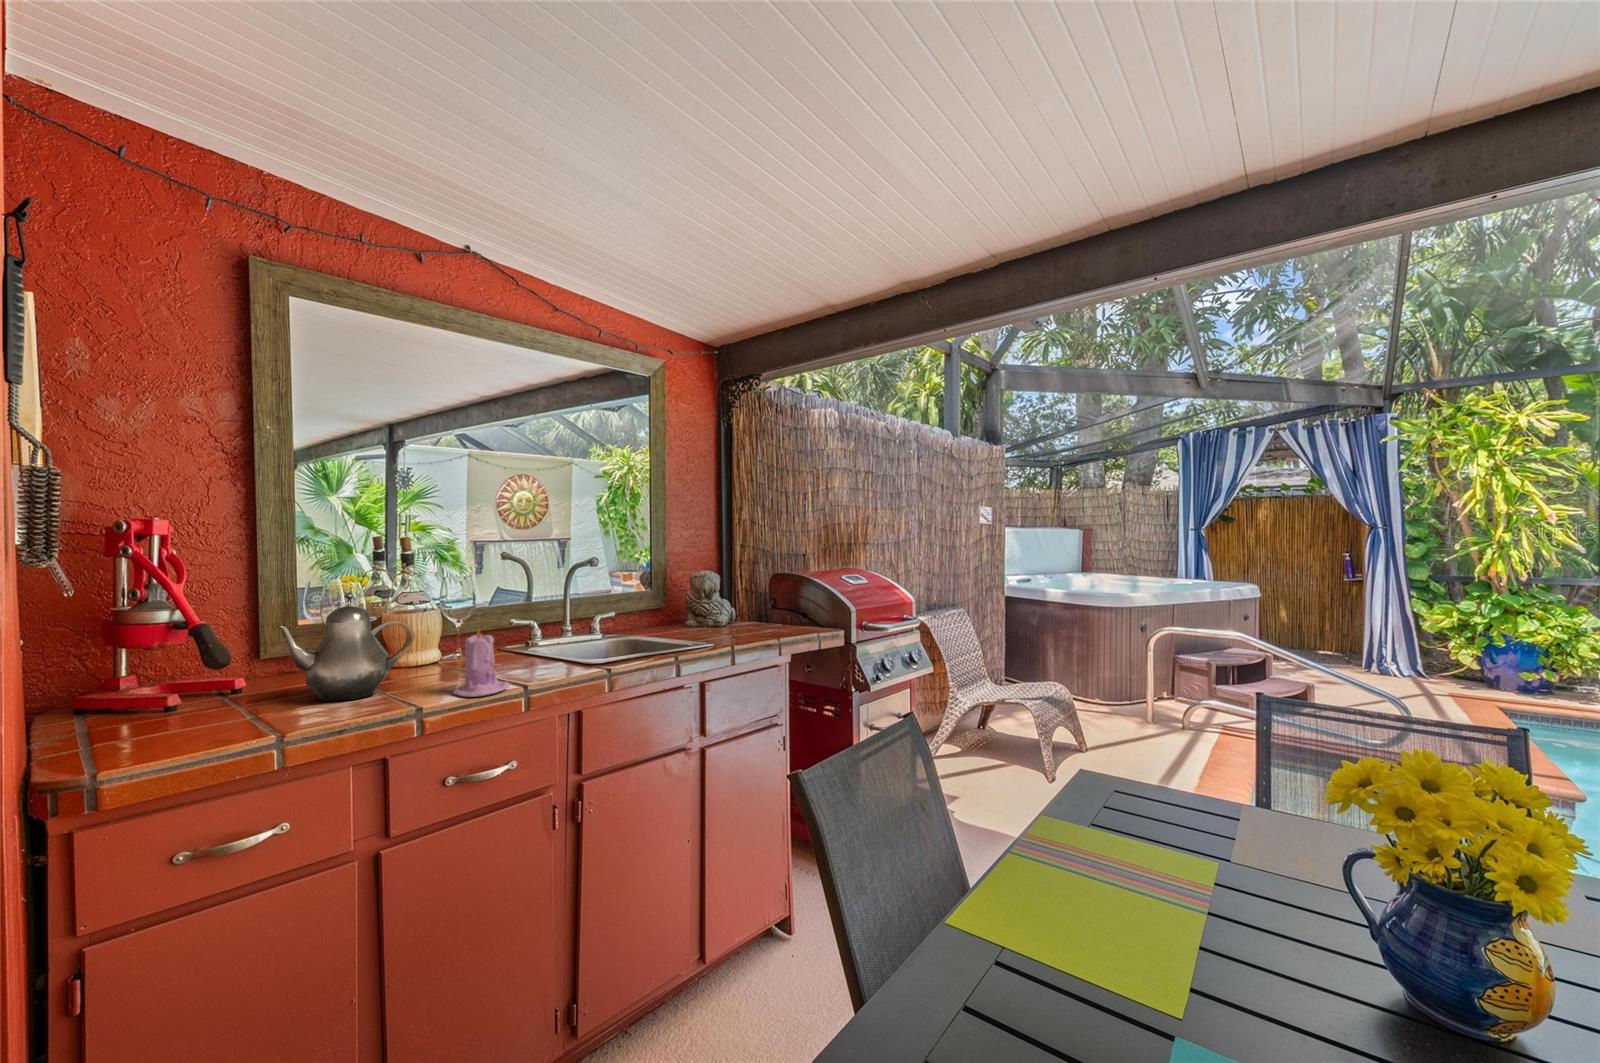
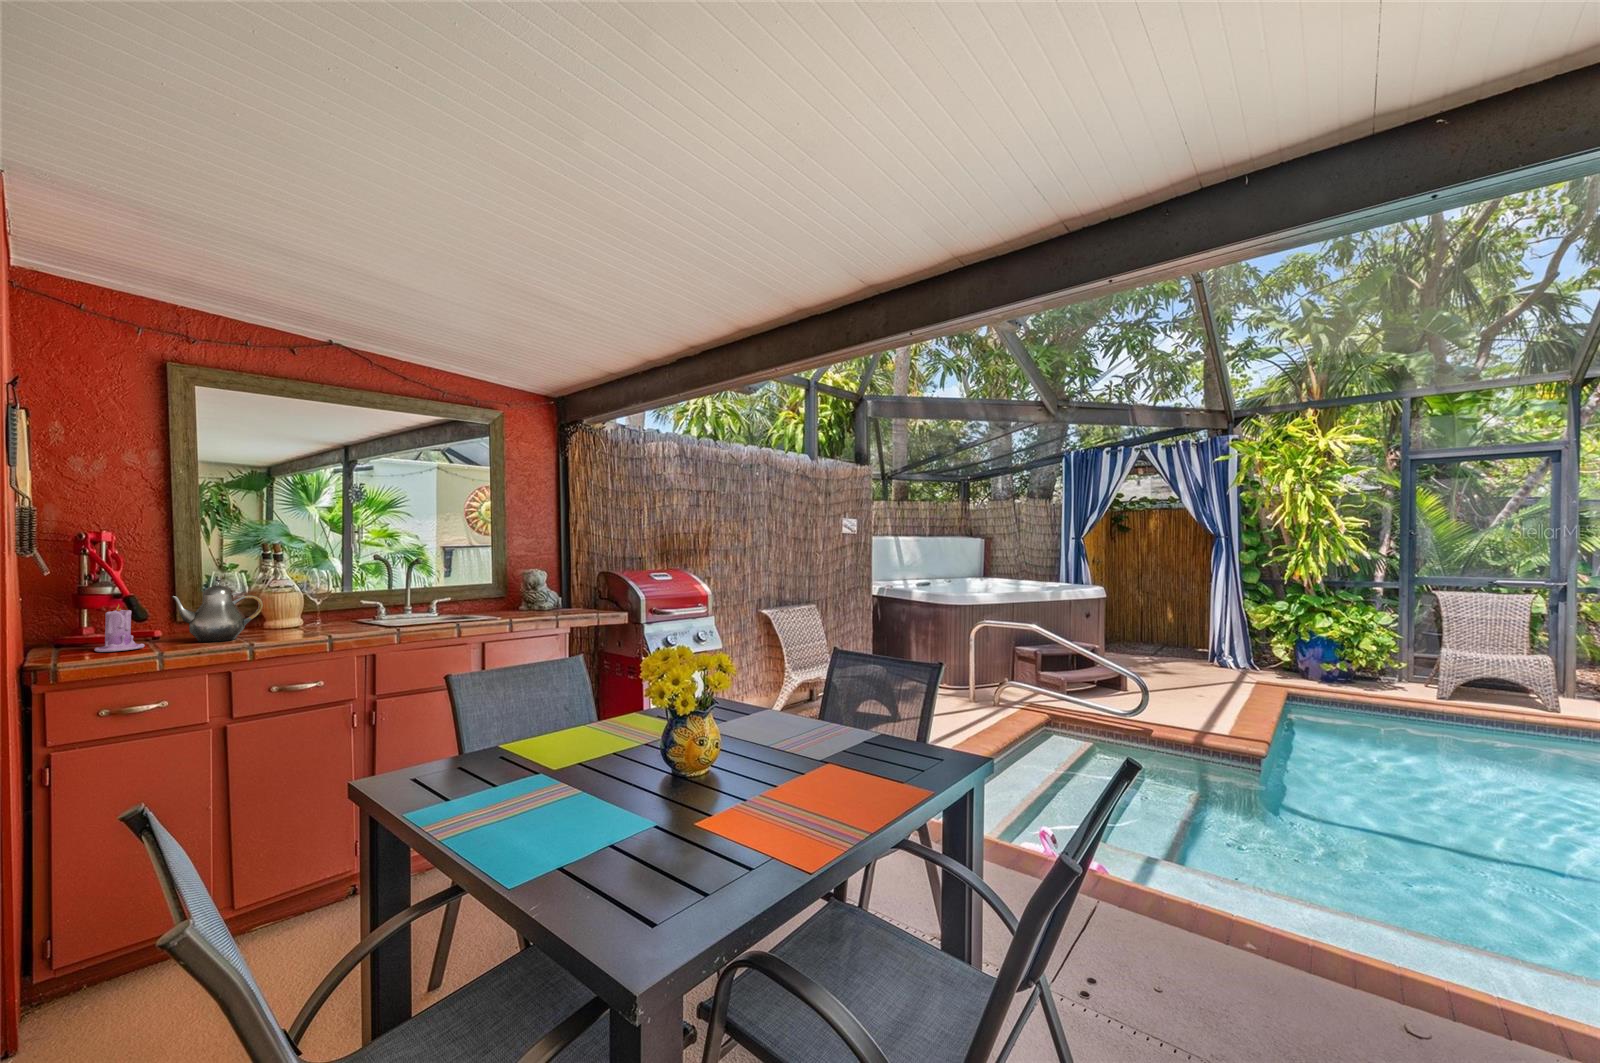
candle: present [453,631,509,697] -> present [94,605,145,652]

